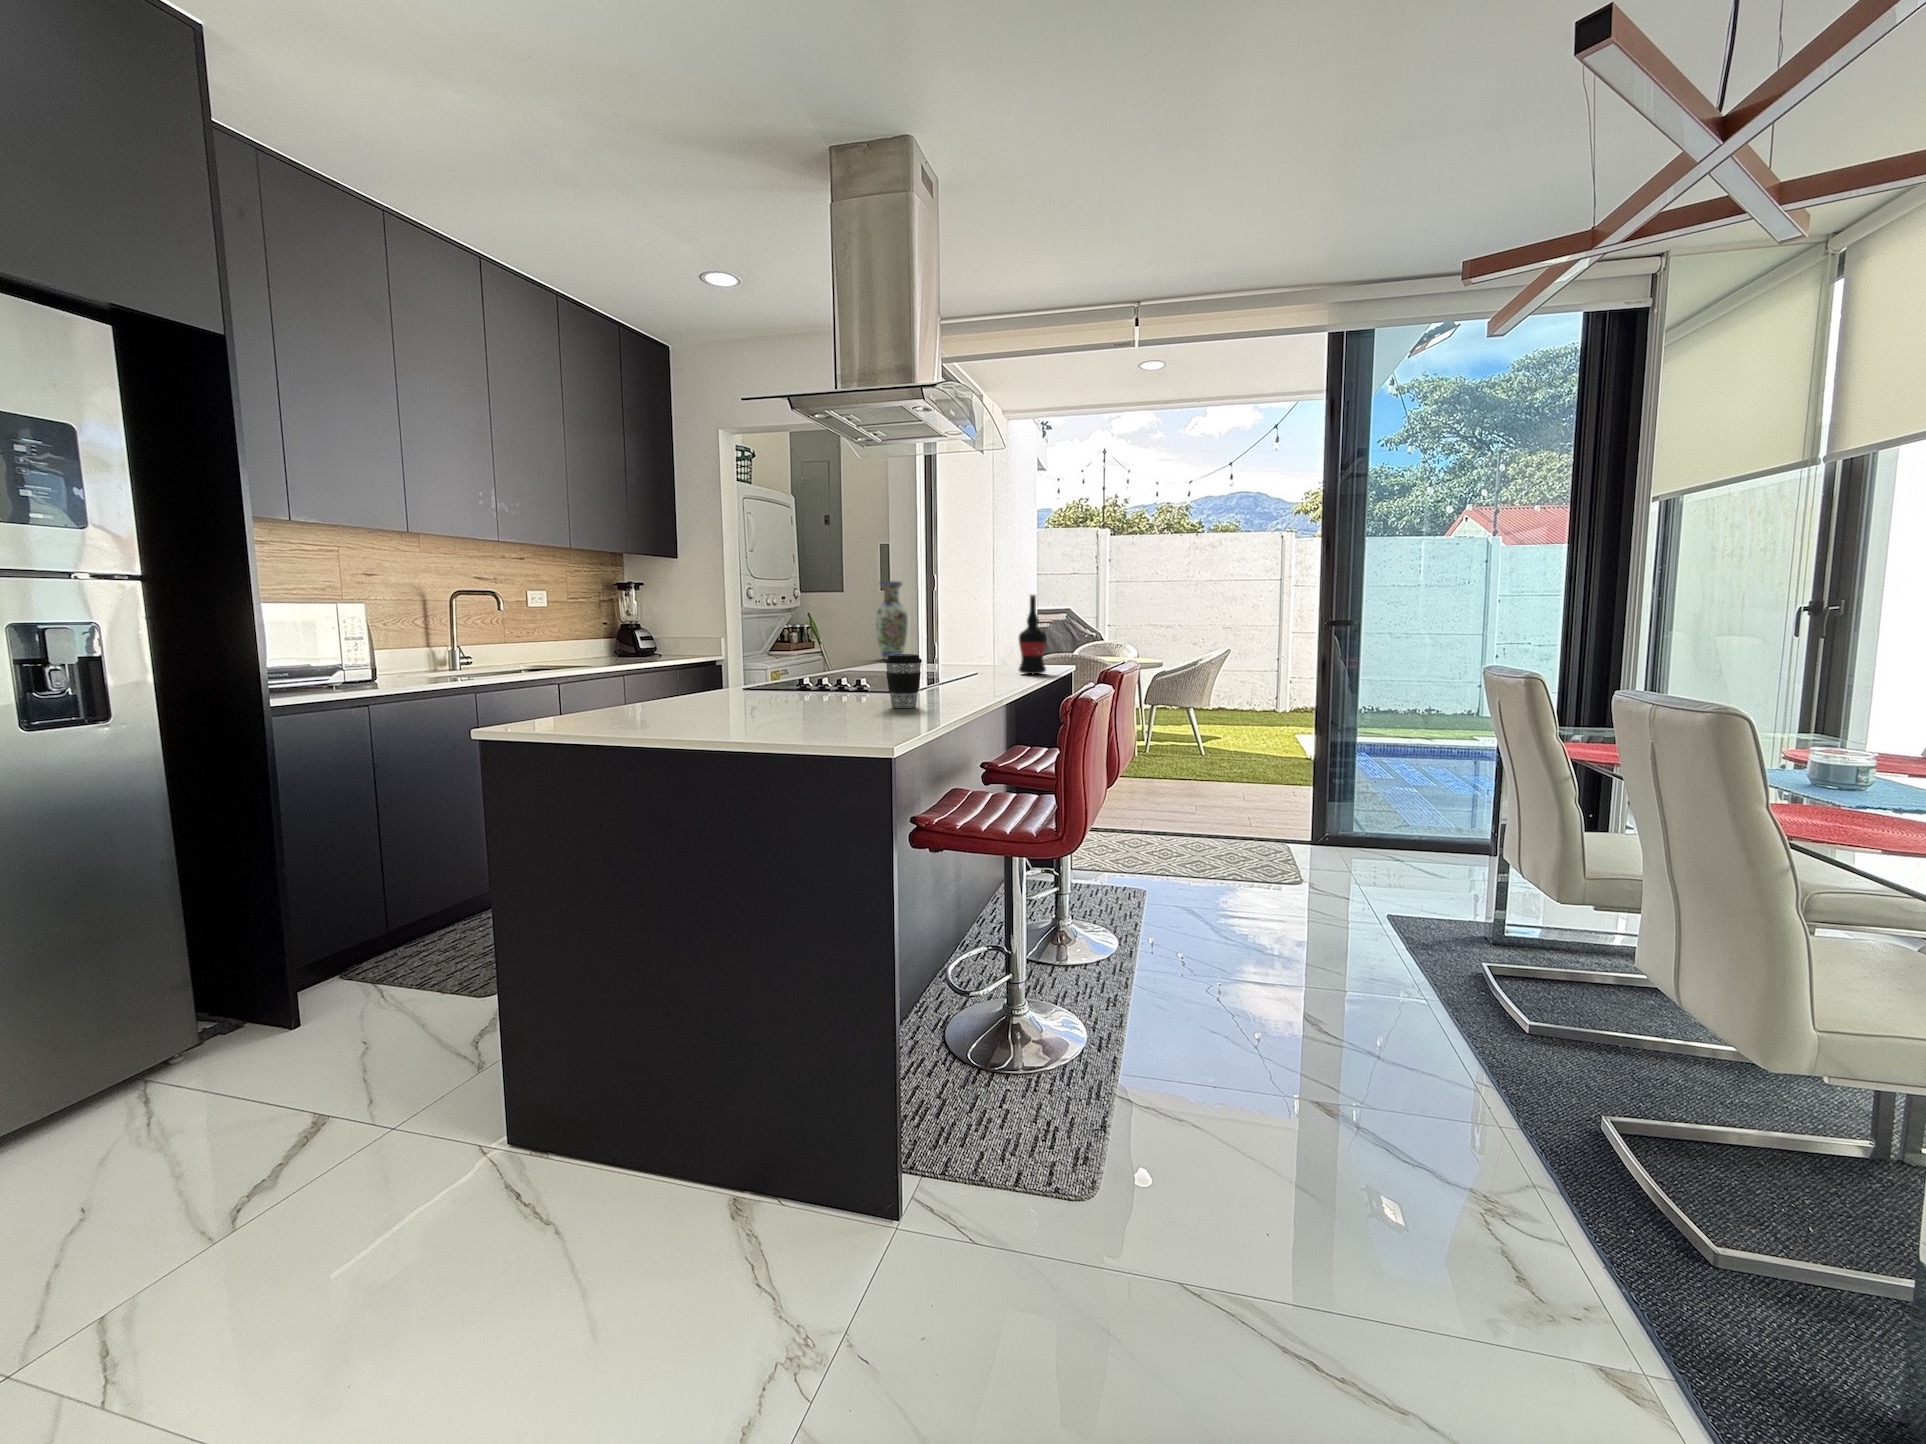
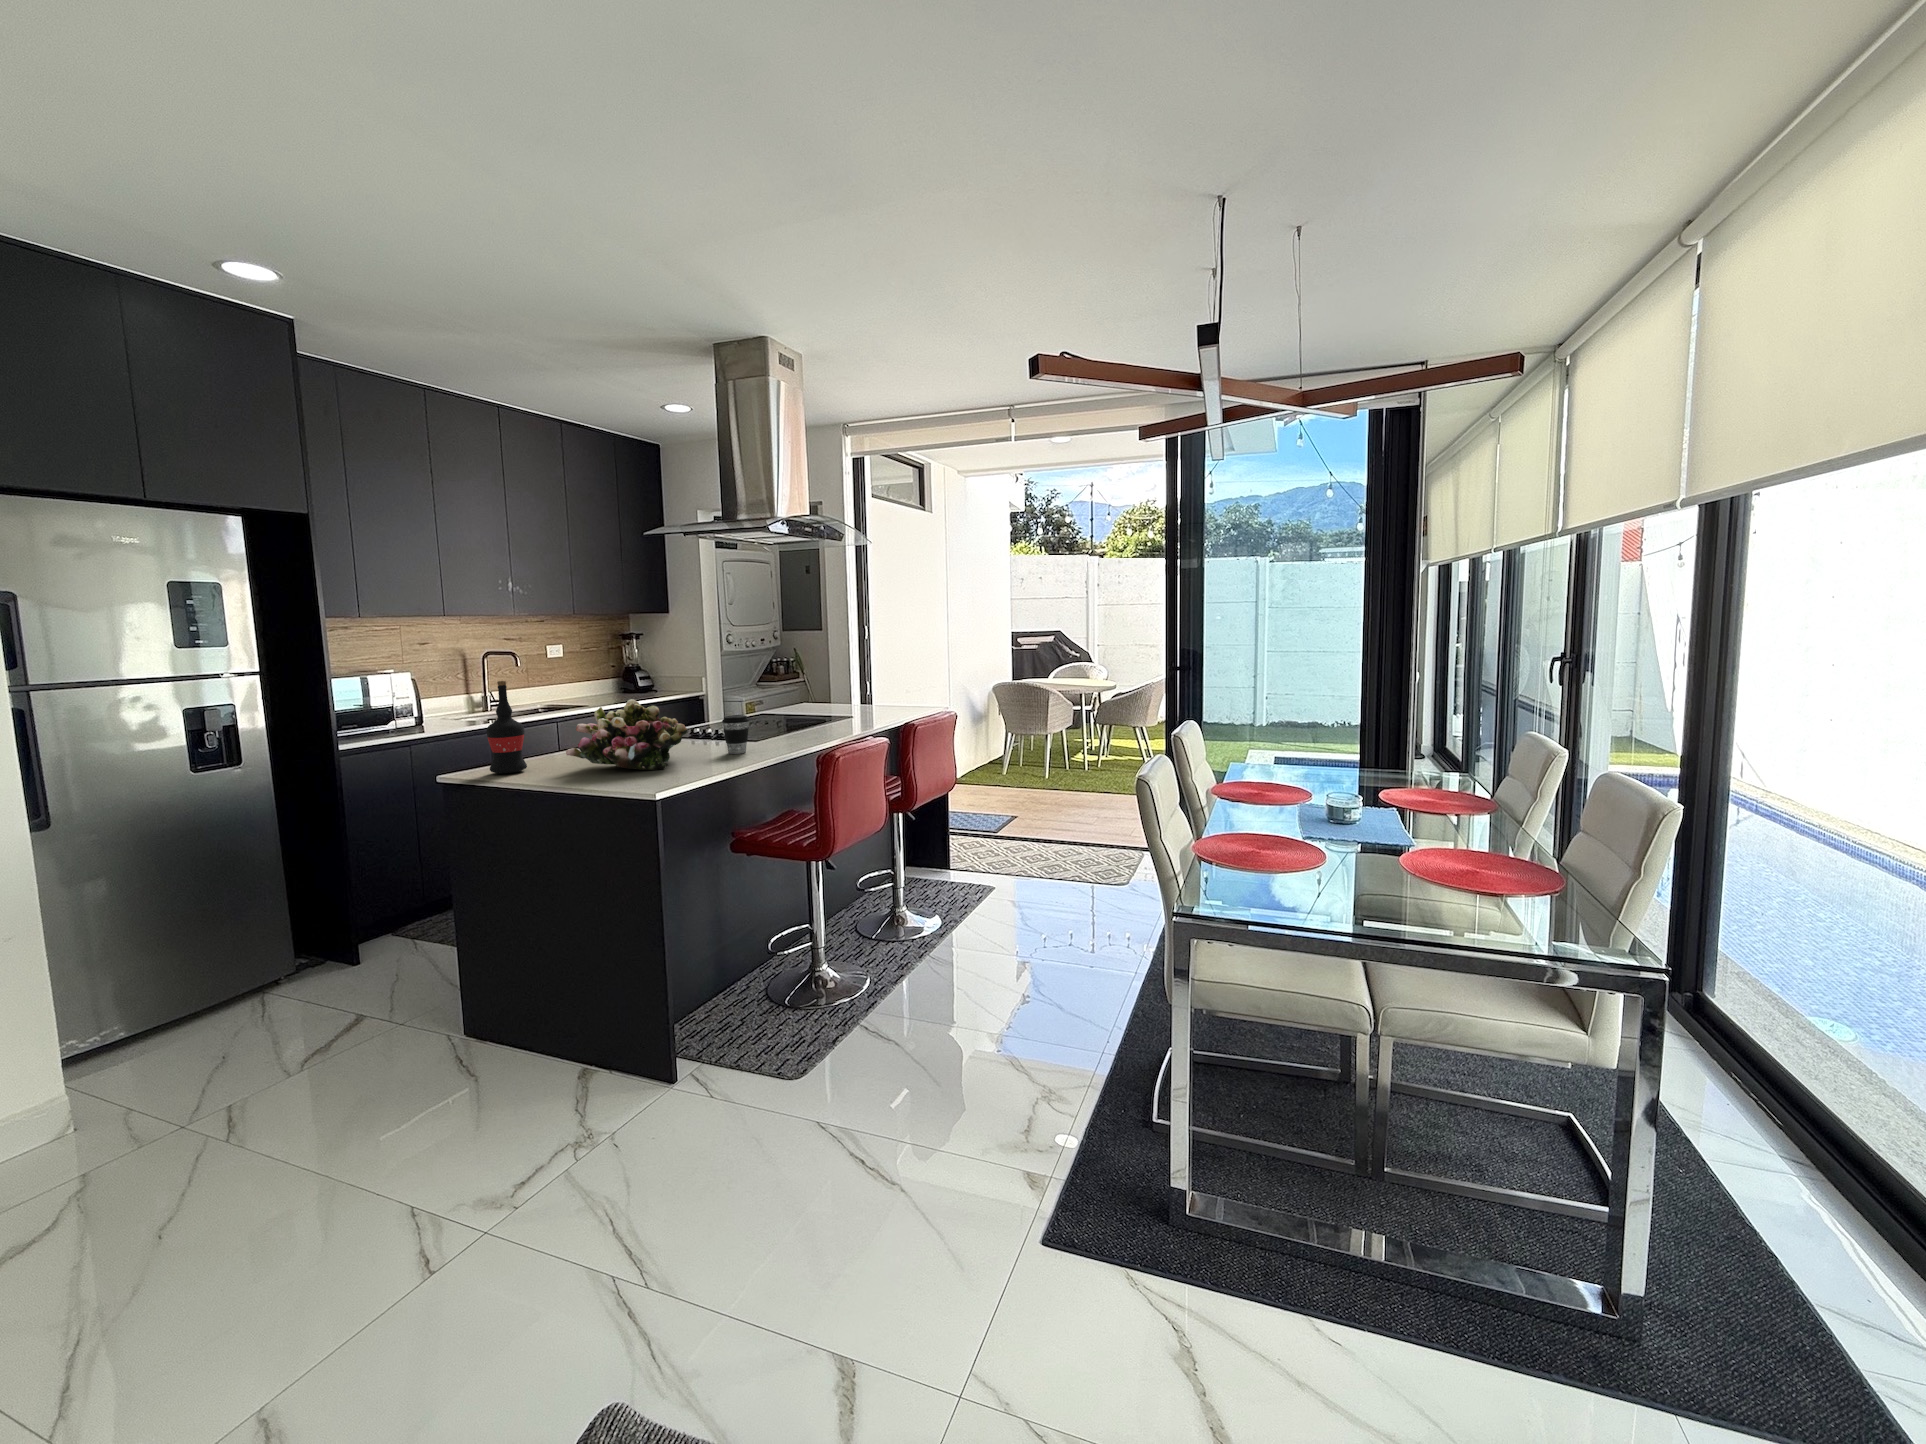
vase: present [876,581,907,659] -> none [824,629,850,694]
wine bottle: present [1019,595,1046,674] -> present [487,681,527,773]
flower arrangement: none [687,623,862,725] -> present [566,699,688,770]

